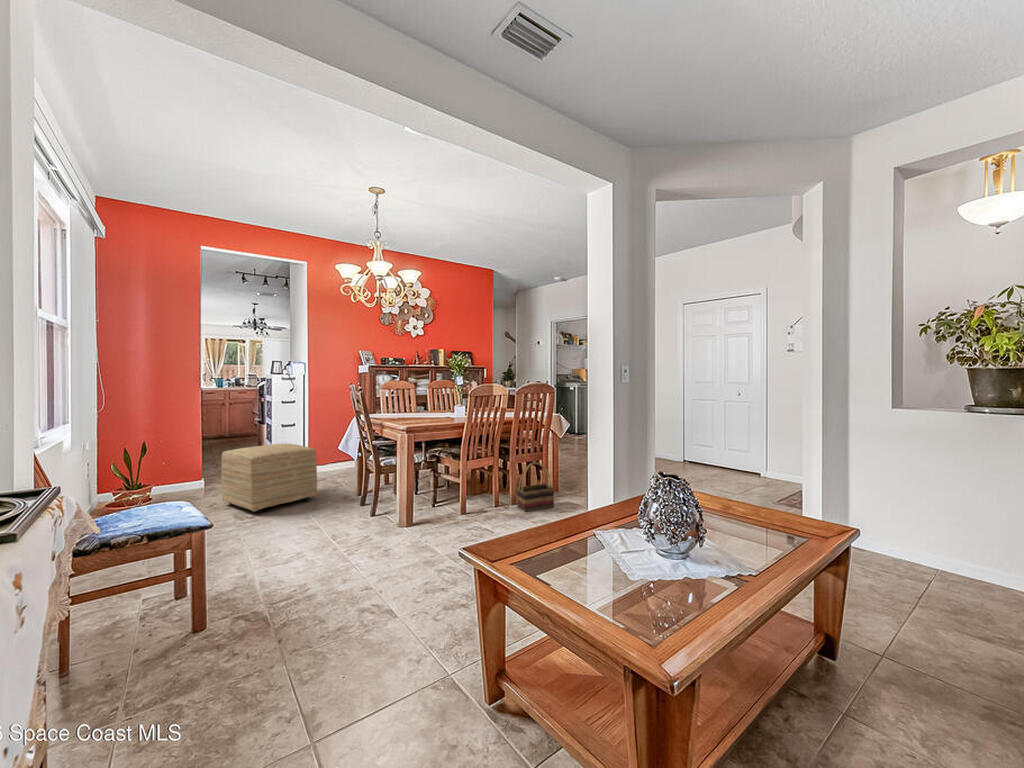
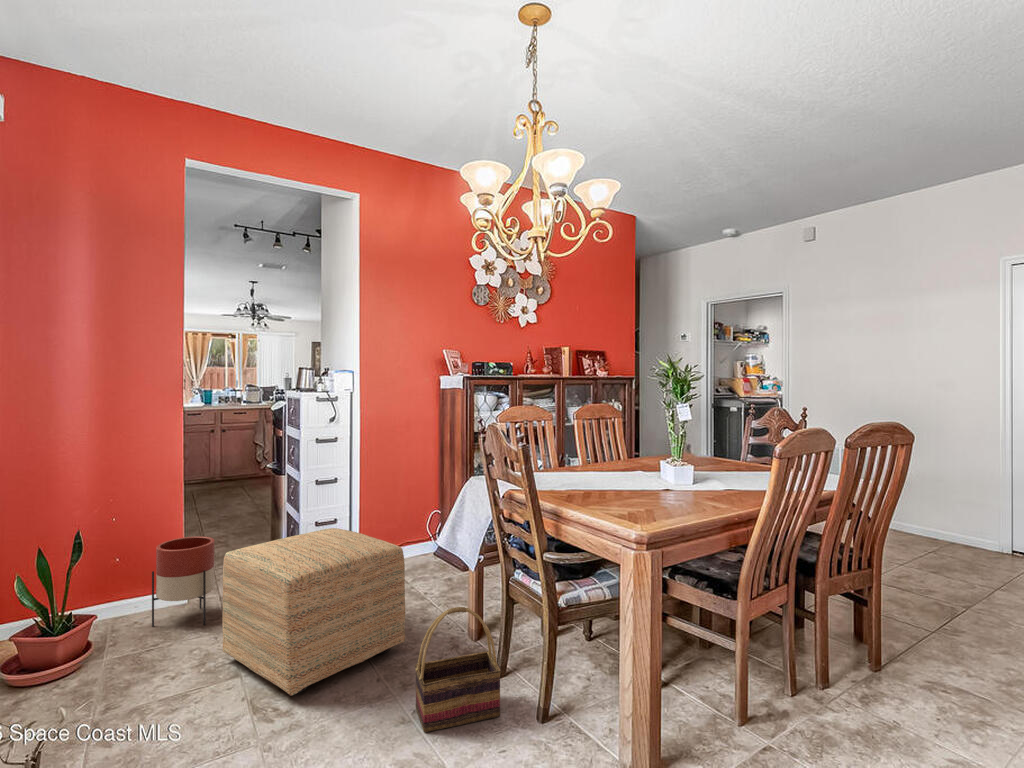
planter: none [185,451,220,496] -> present [152,536,215,627]
basket: present [517,462,554,511] -> present [415,607,501,732]

